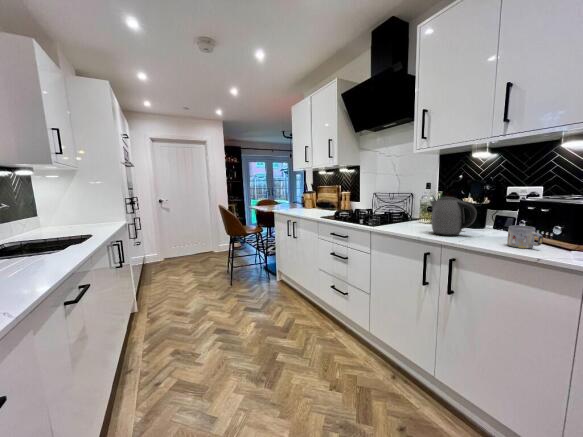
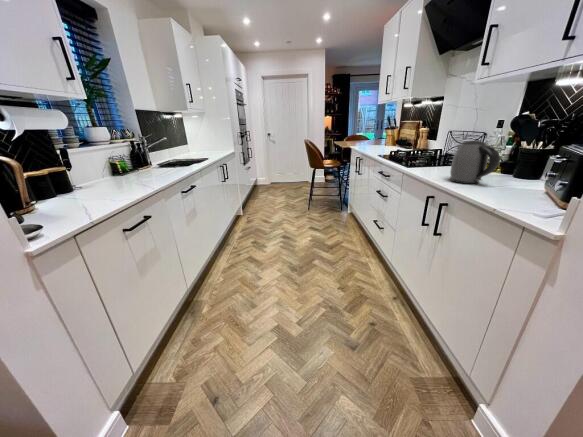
mug: present [507,225,543,248] -> none [501,177,535,203]

